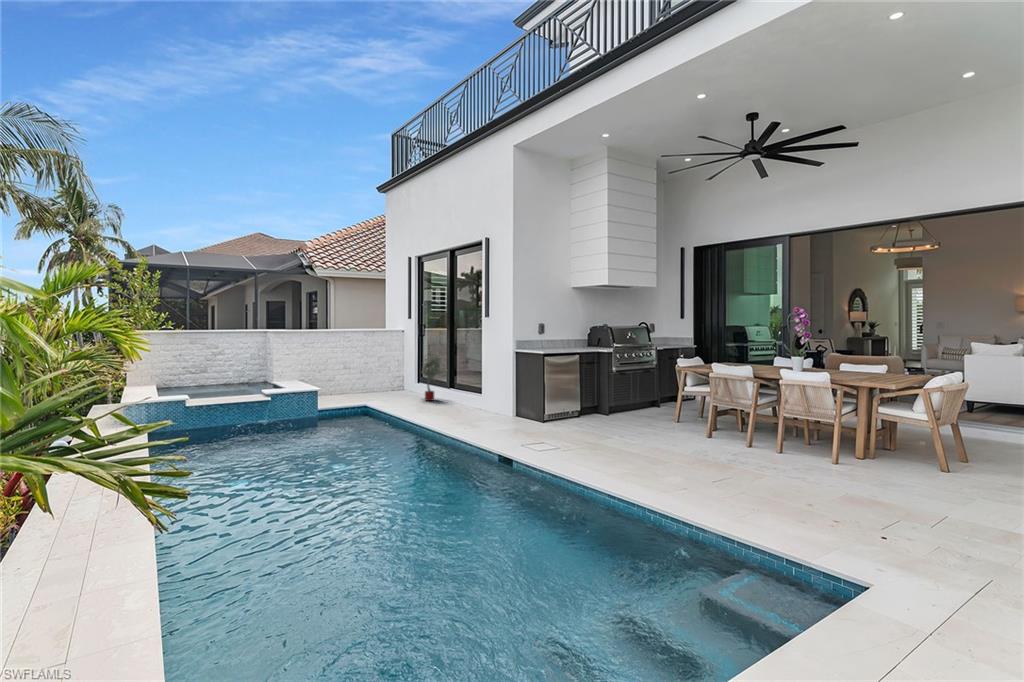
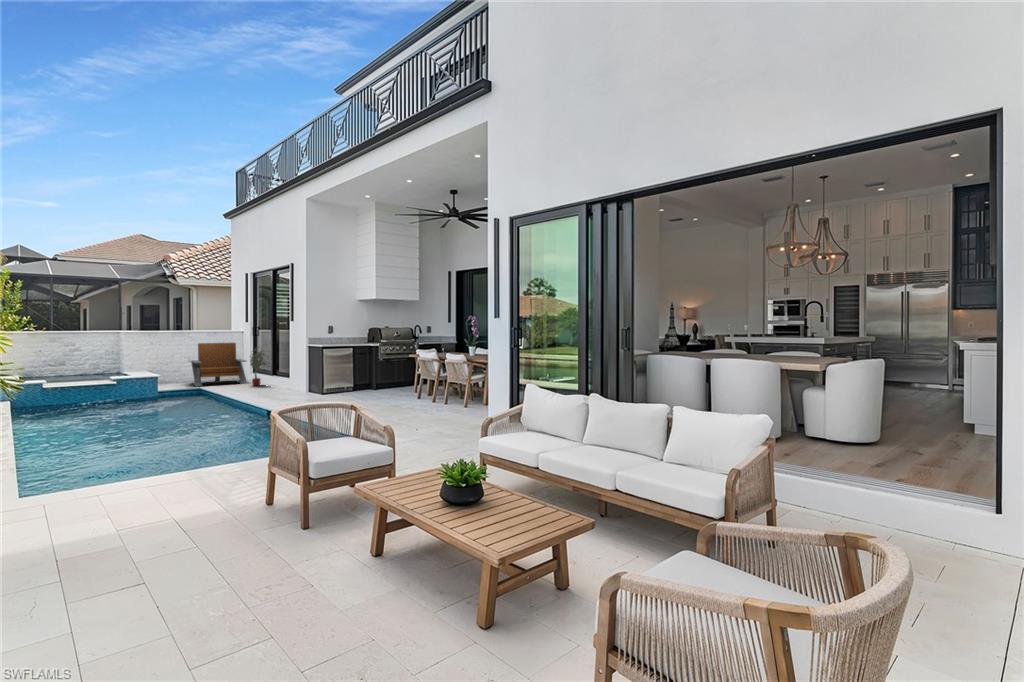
lounge chair: none [347,344,414,401] -> present [191,343,247,387]

